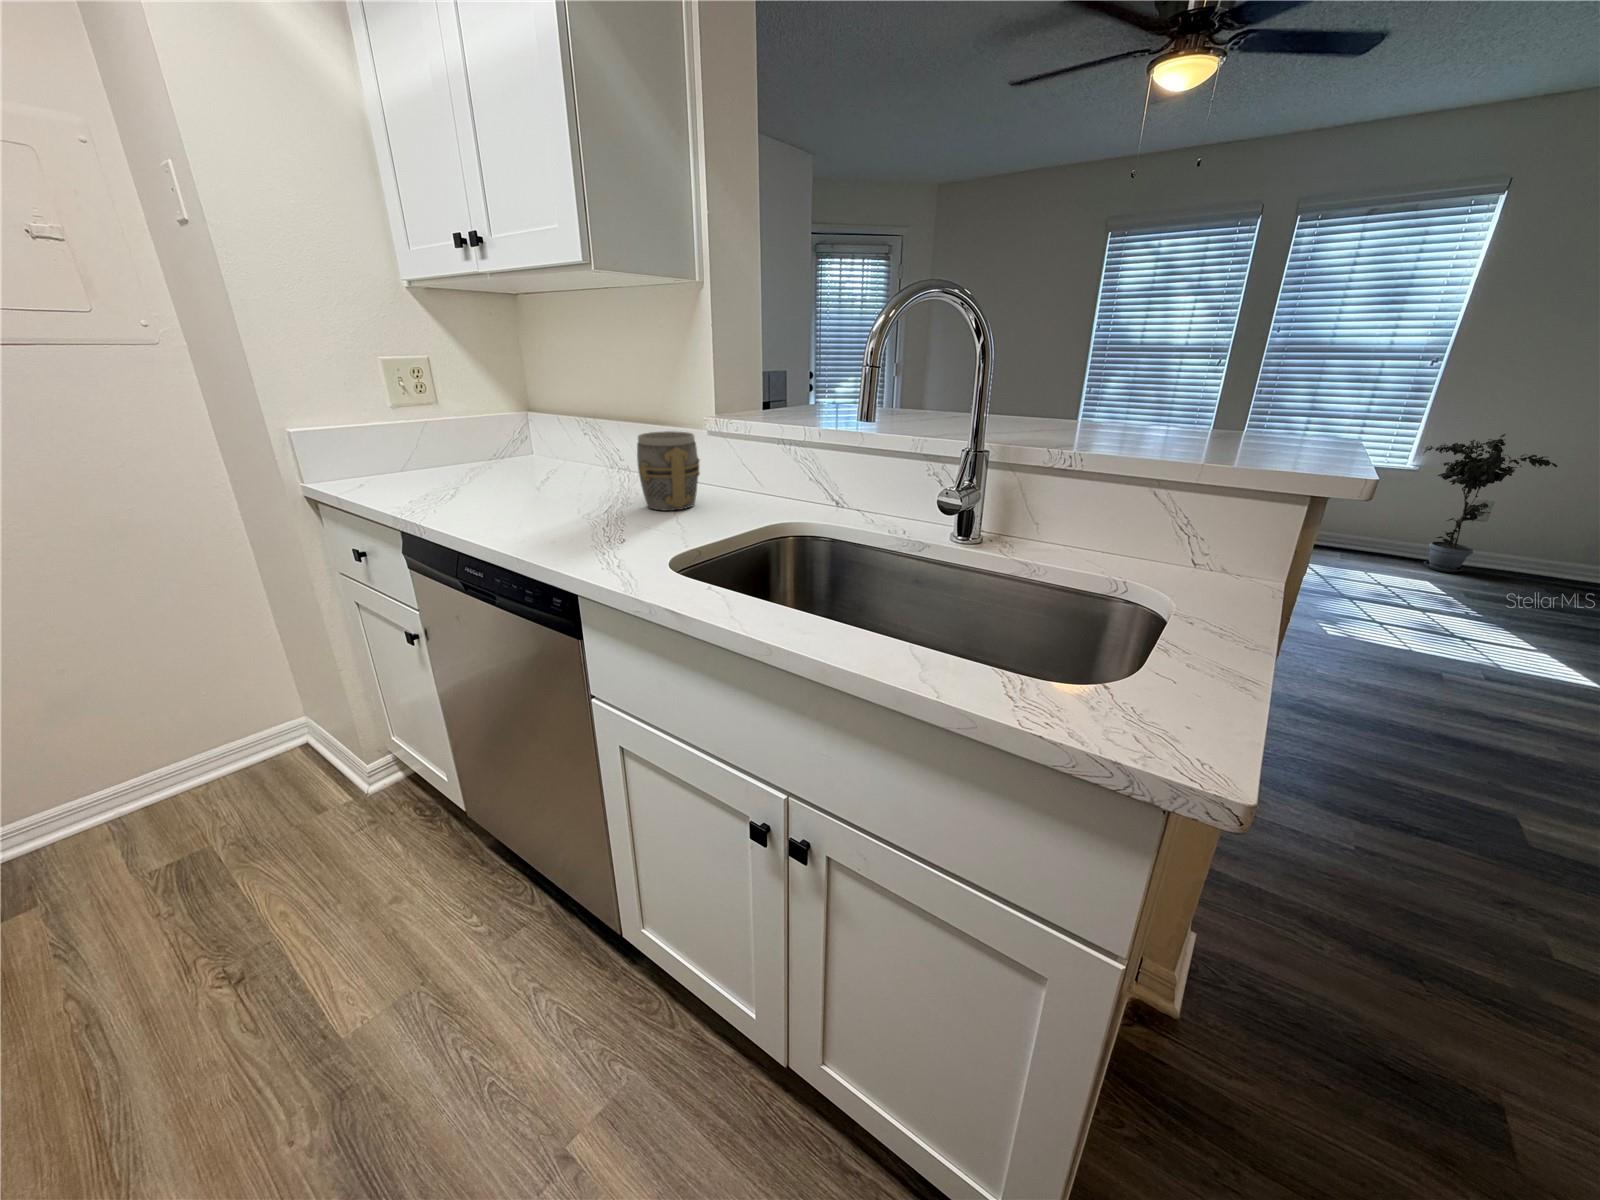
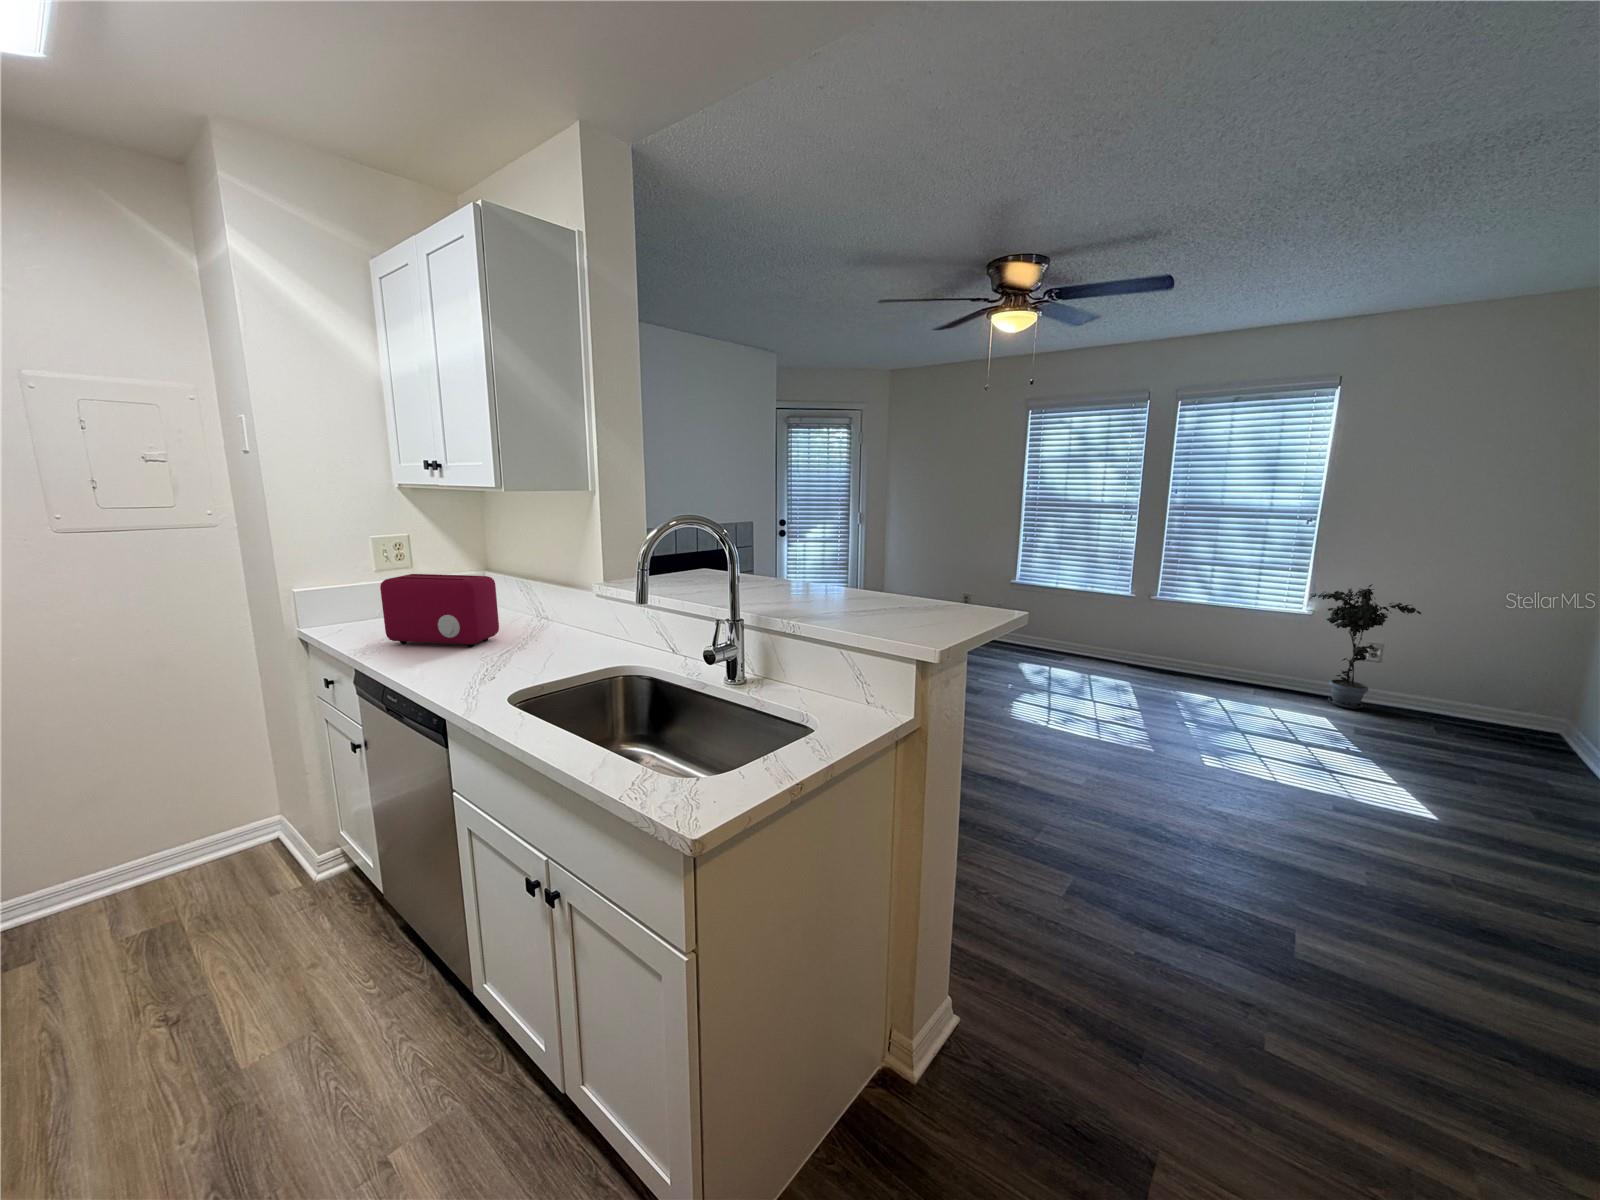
toaster: none [419,403,584,503] -> present [380,574,499,647]
mug: present [637,431,700,511] -> none [527,597,575,655]

